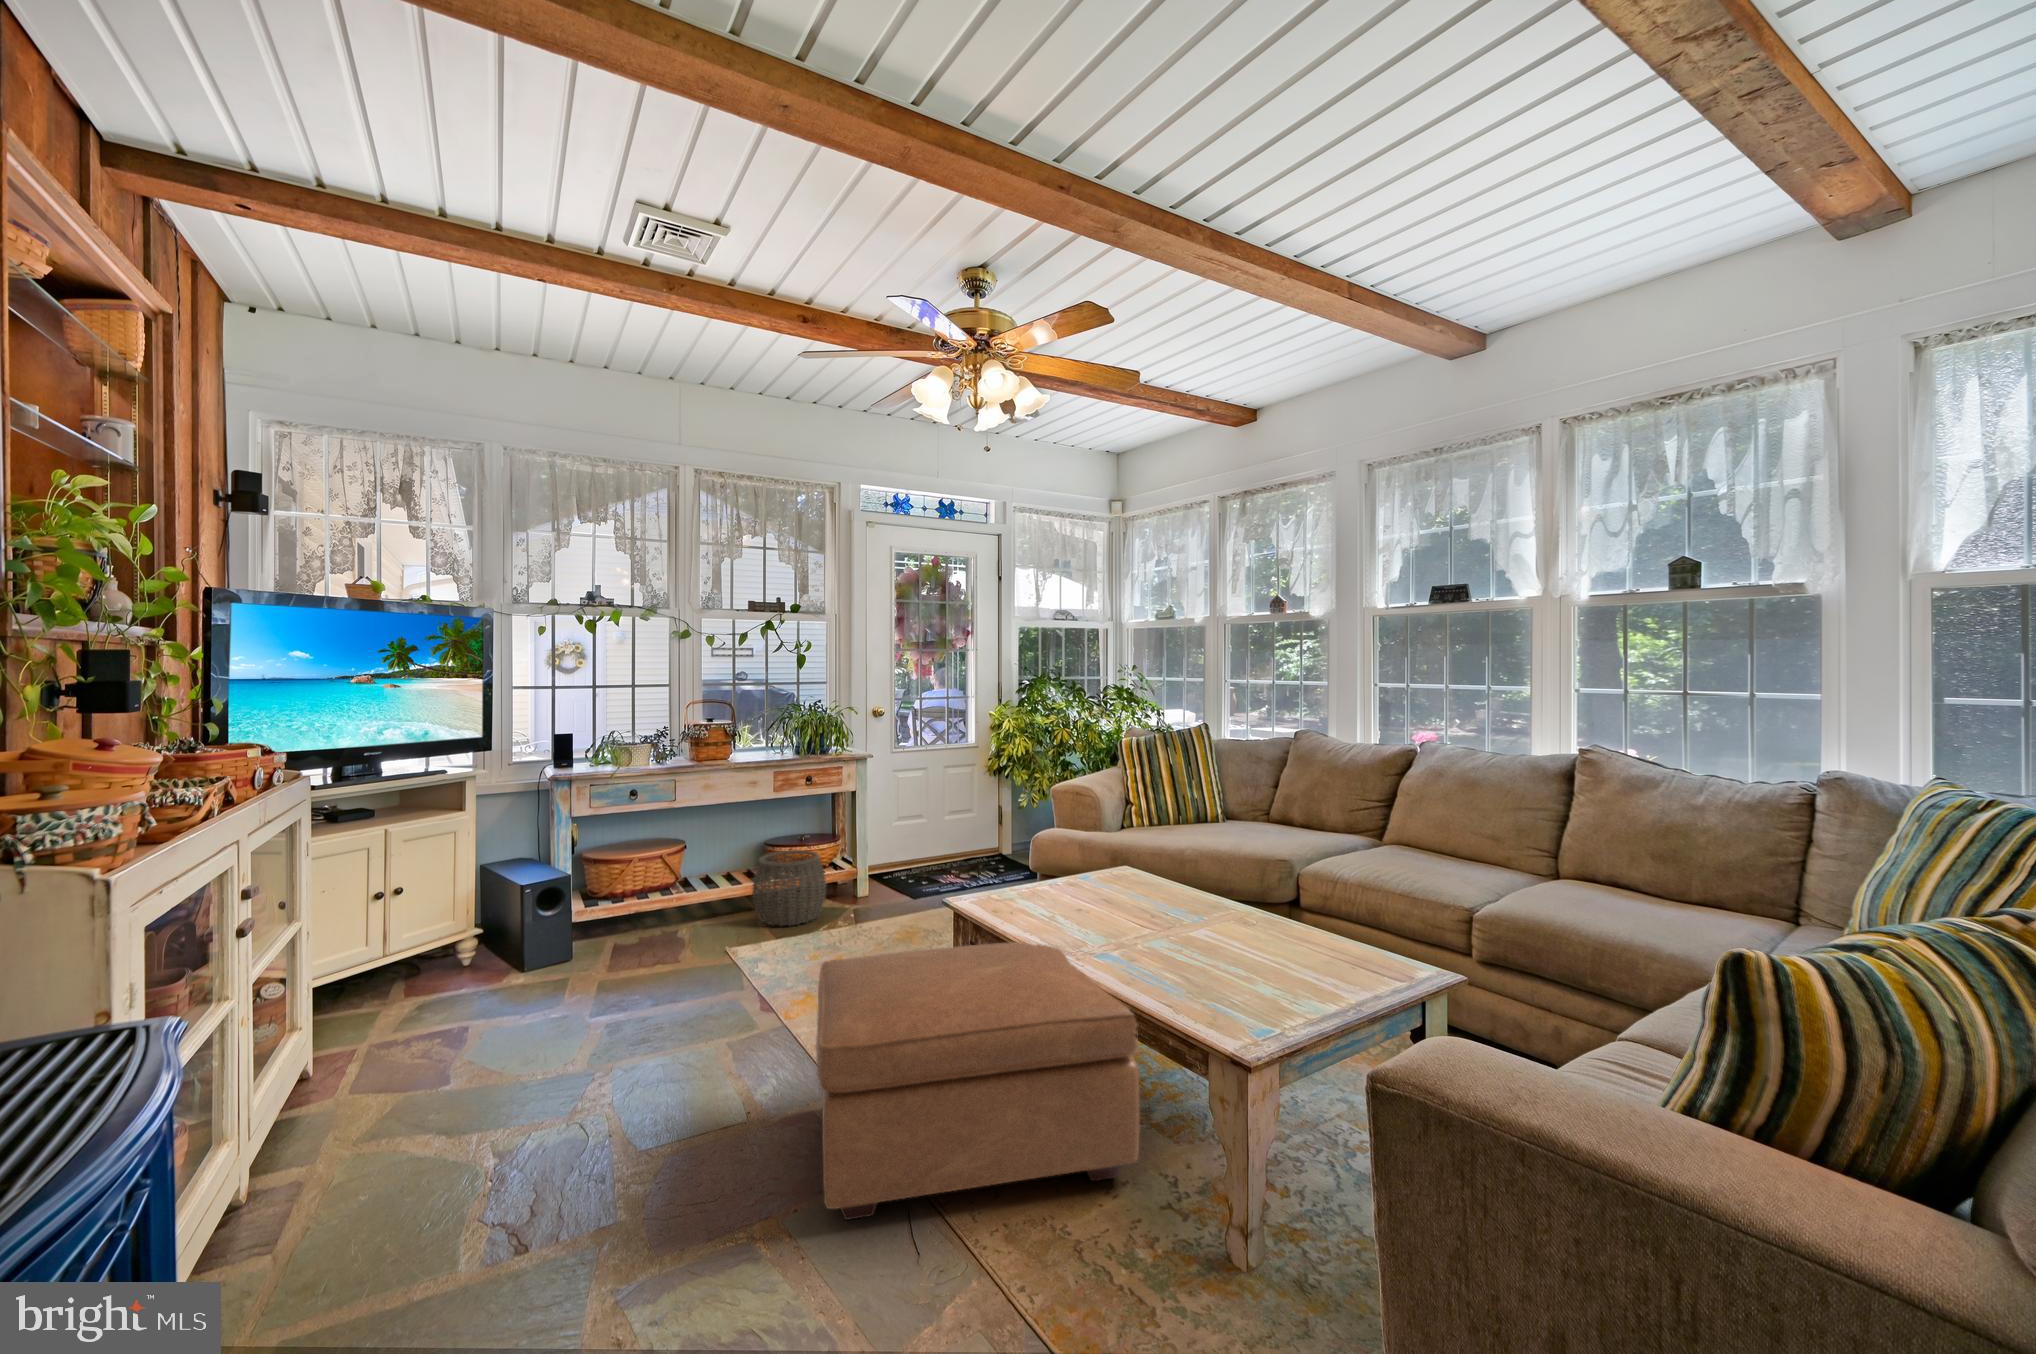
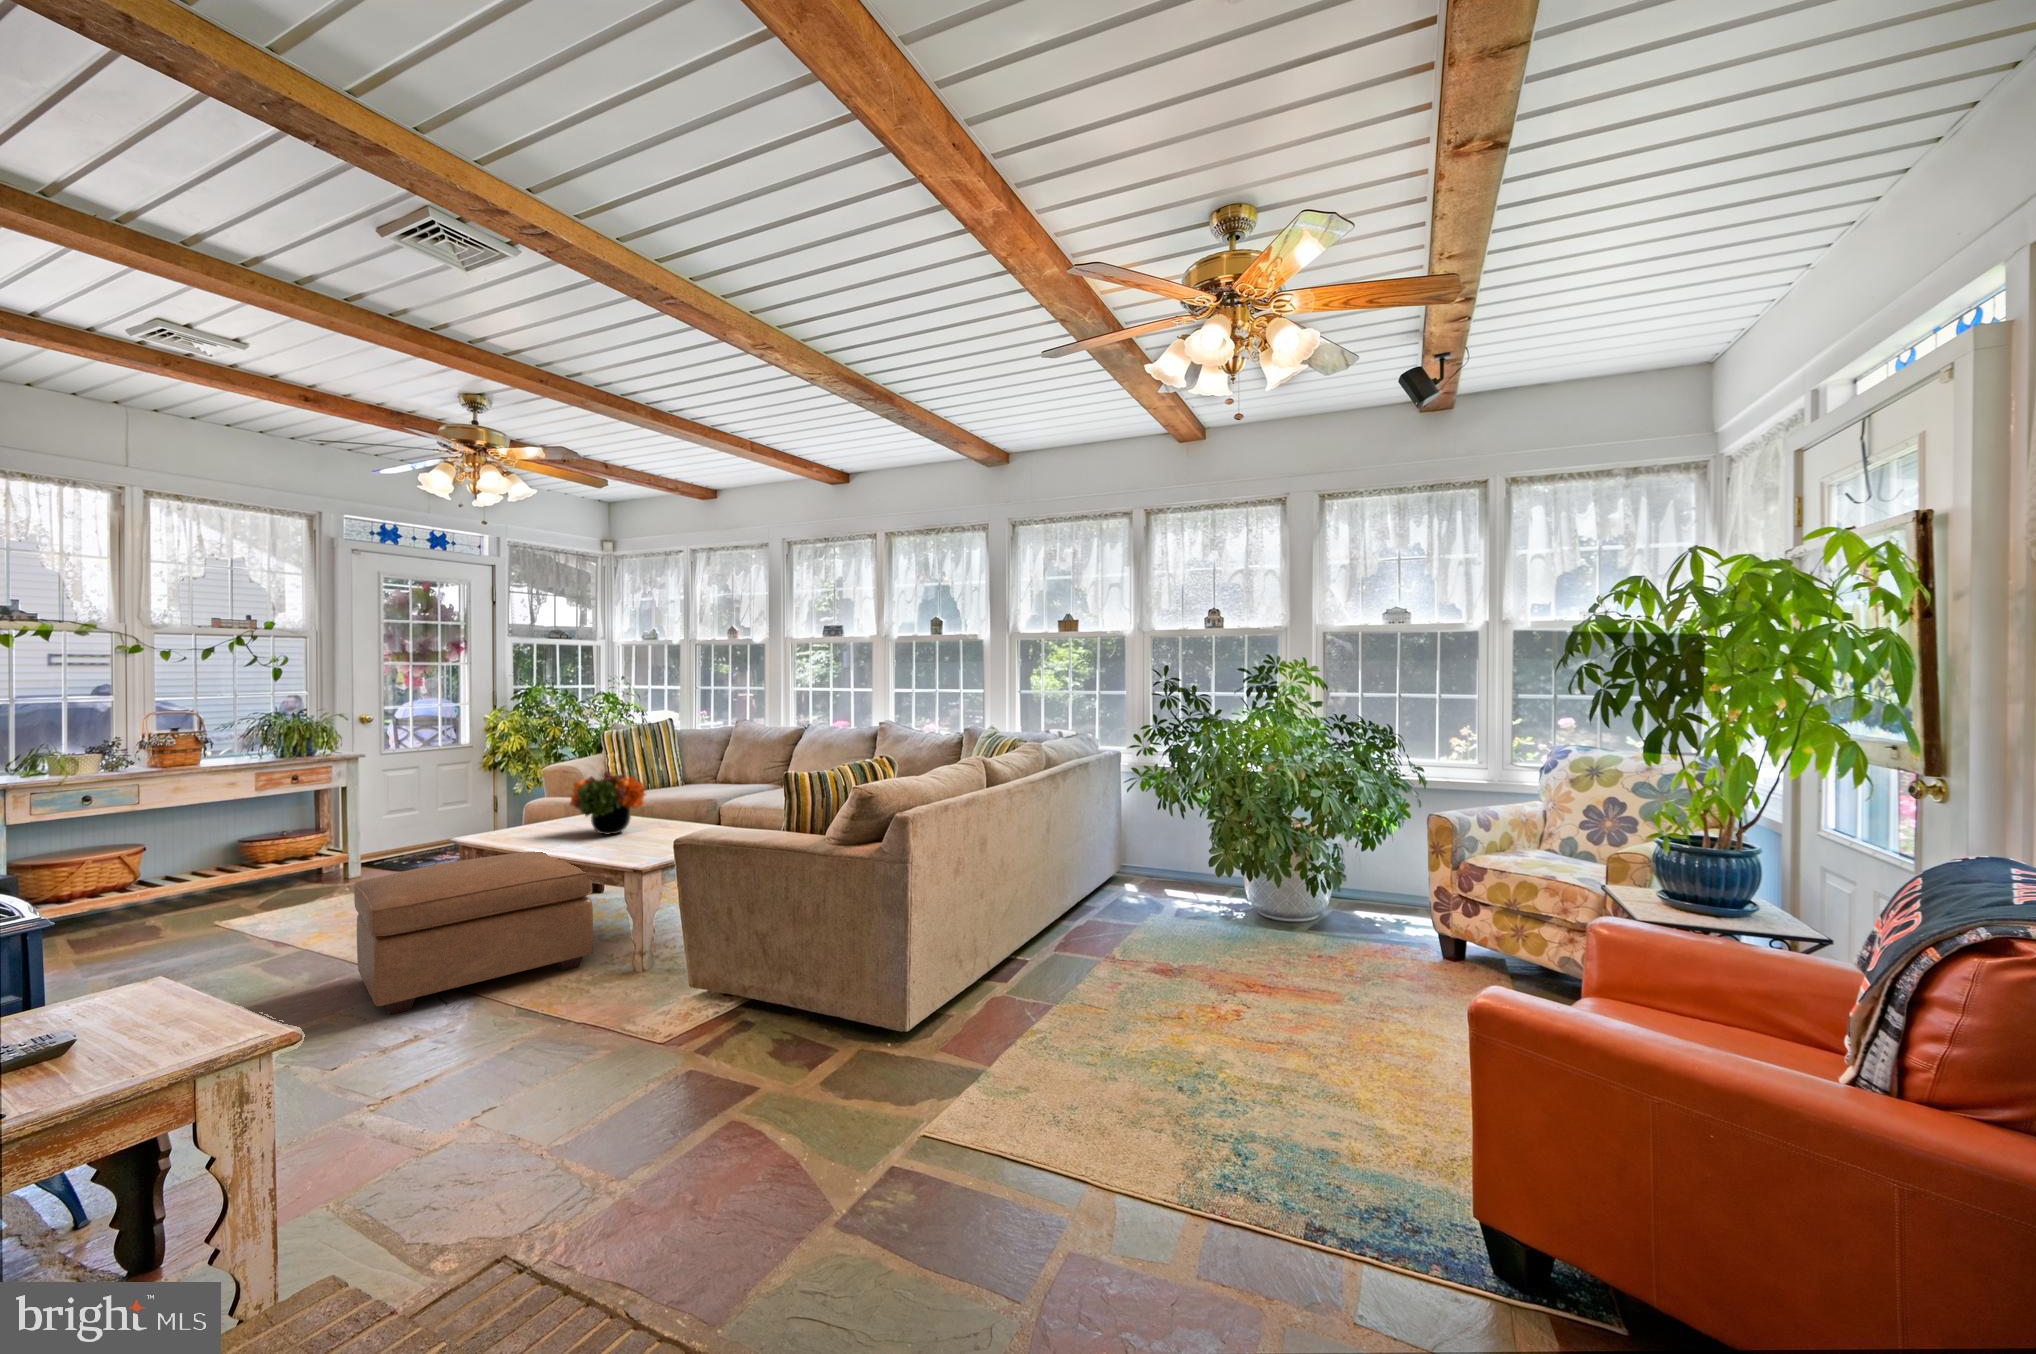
flower arrangement: none [1091,816,1207,922] -> present [570,772,646,835]
woven basket: present [752,850,826,926] -> none [232,839,319,906]

